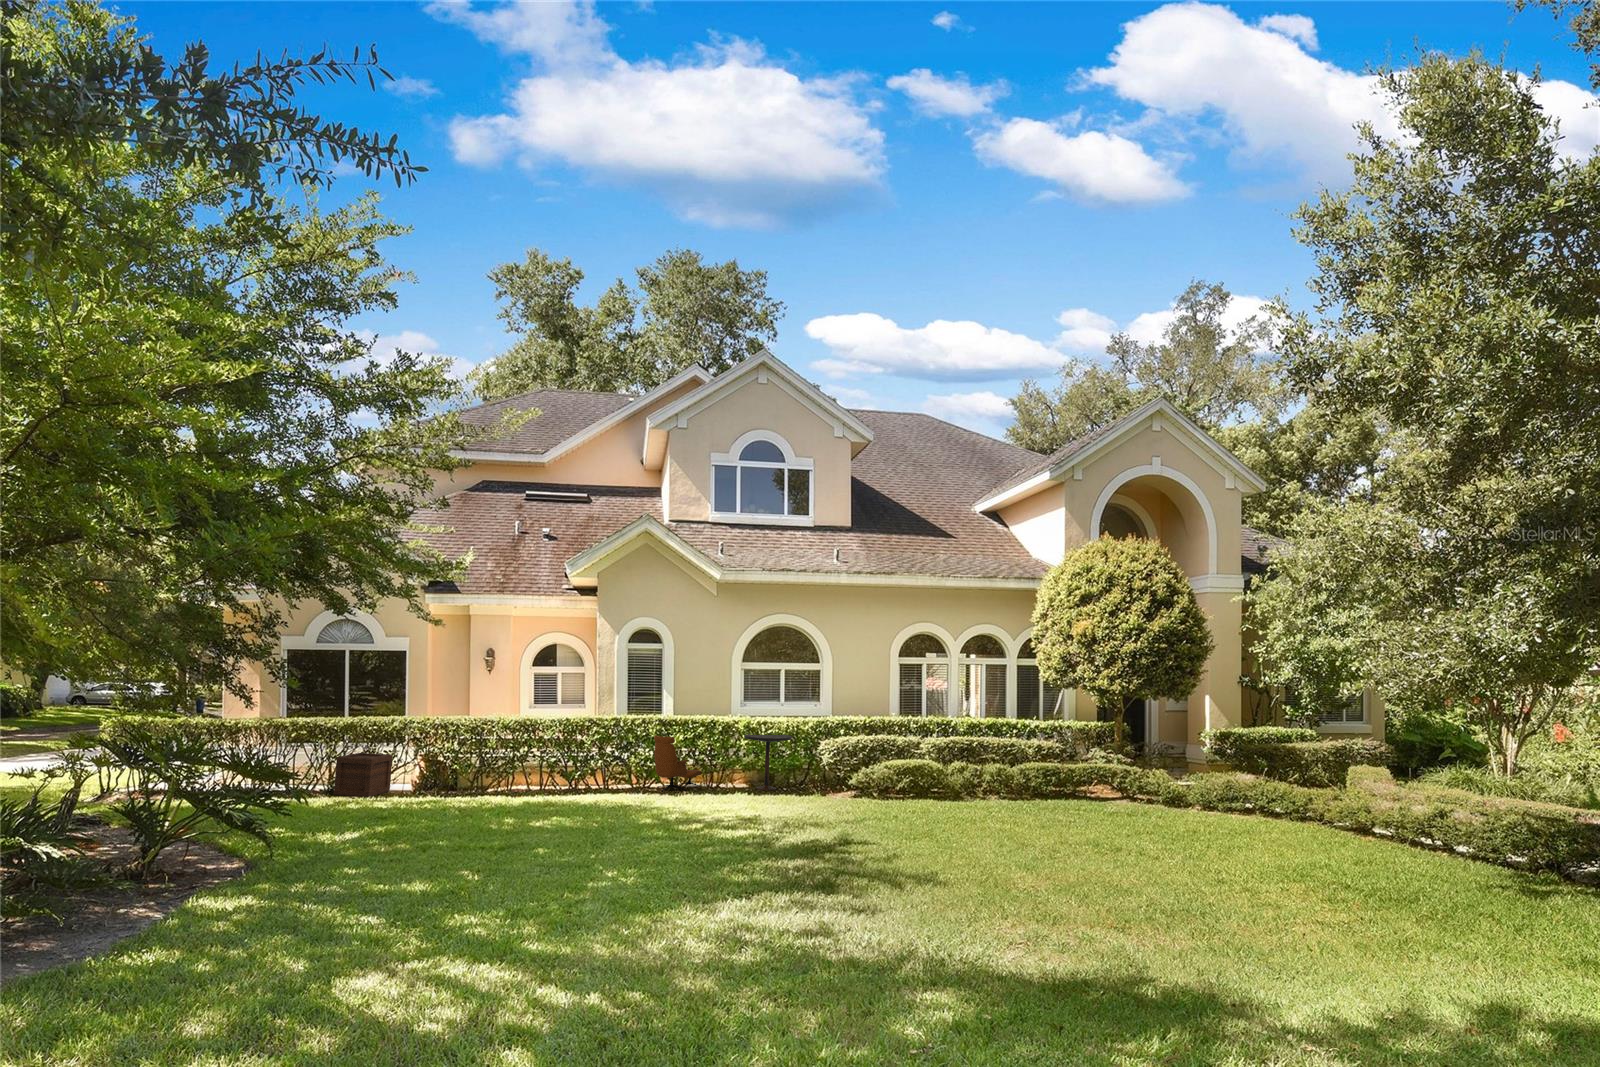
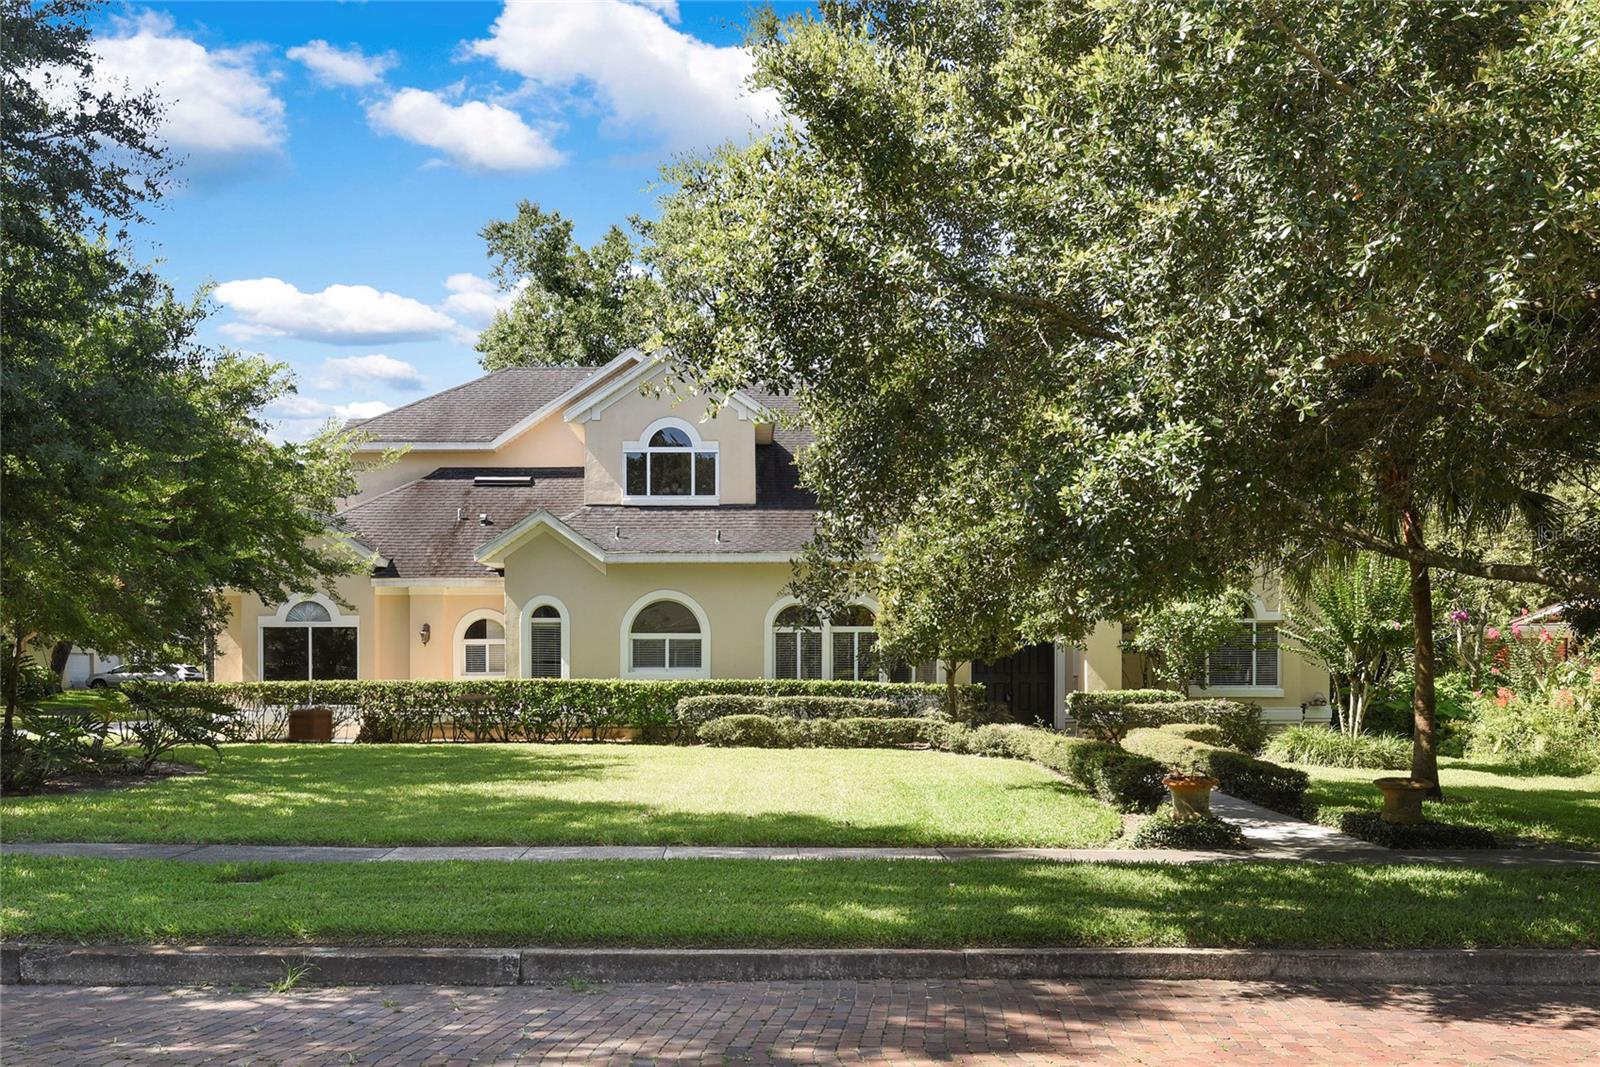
pedestal table: present [744,733,792,790] -> present [457,695,498,742]
lounge chair: present [654,735,701,792] -> none [532,694,580,740]

